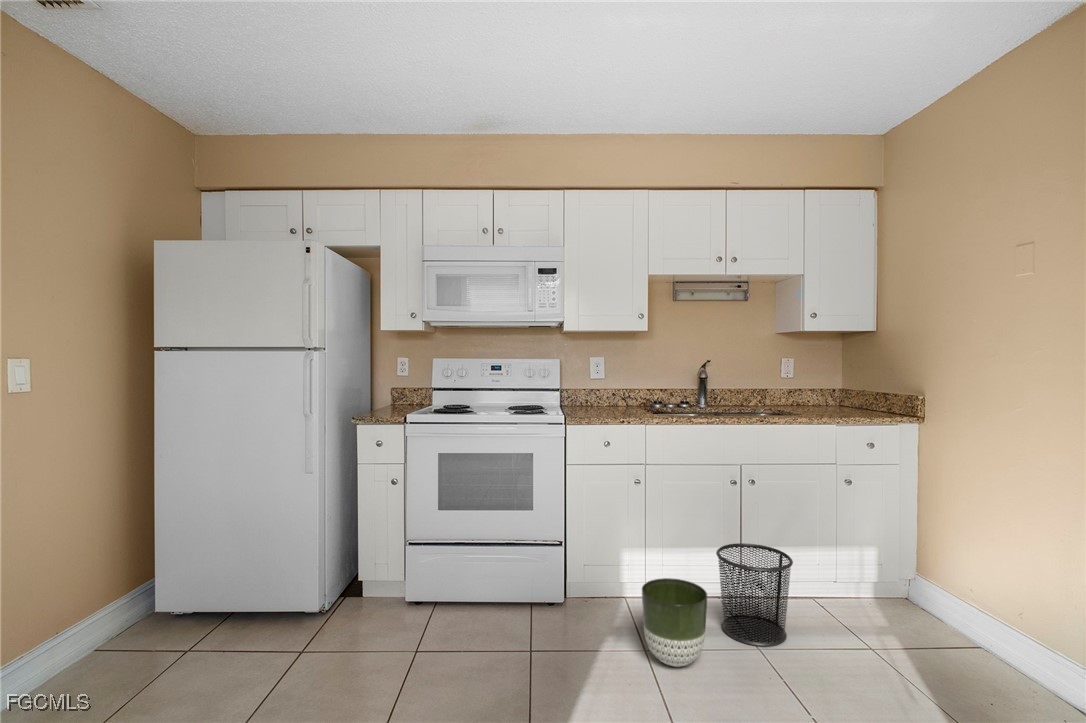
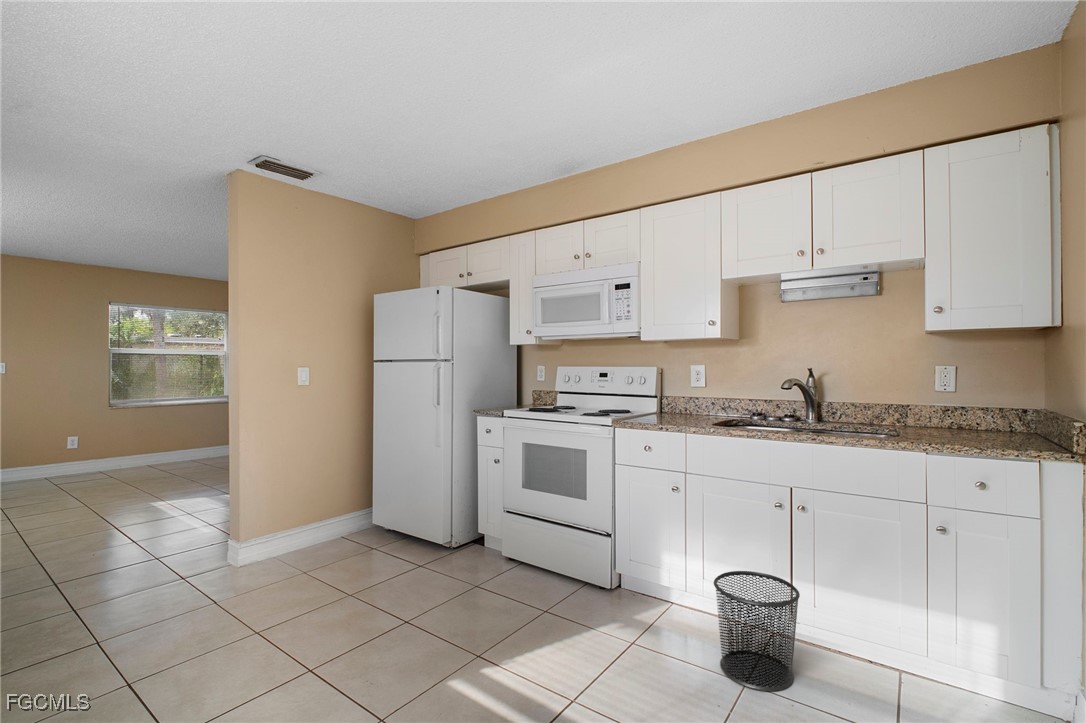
planter: present [642,578,707,667] -> none [605,581,668,668]

